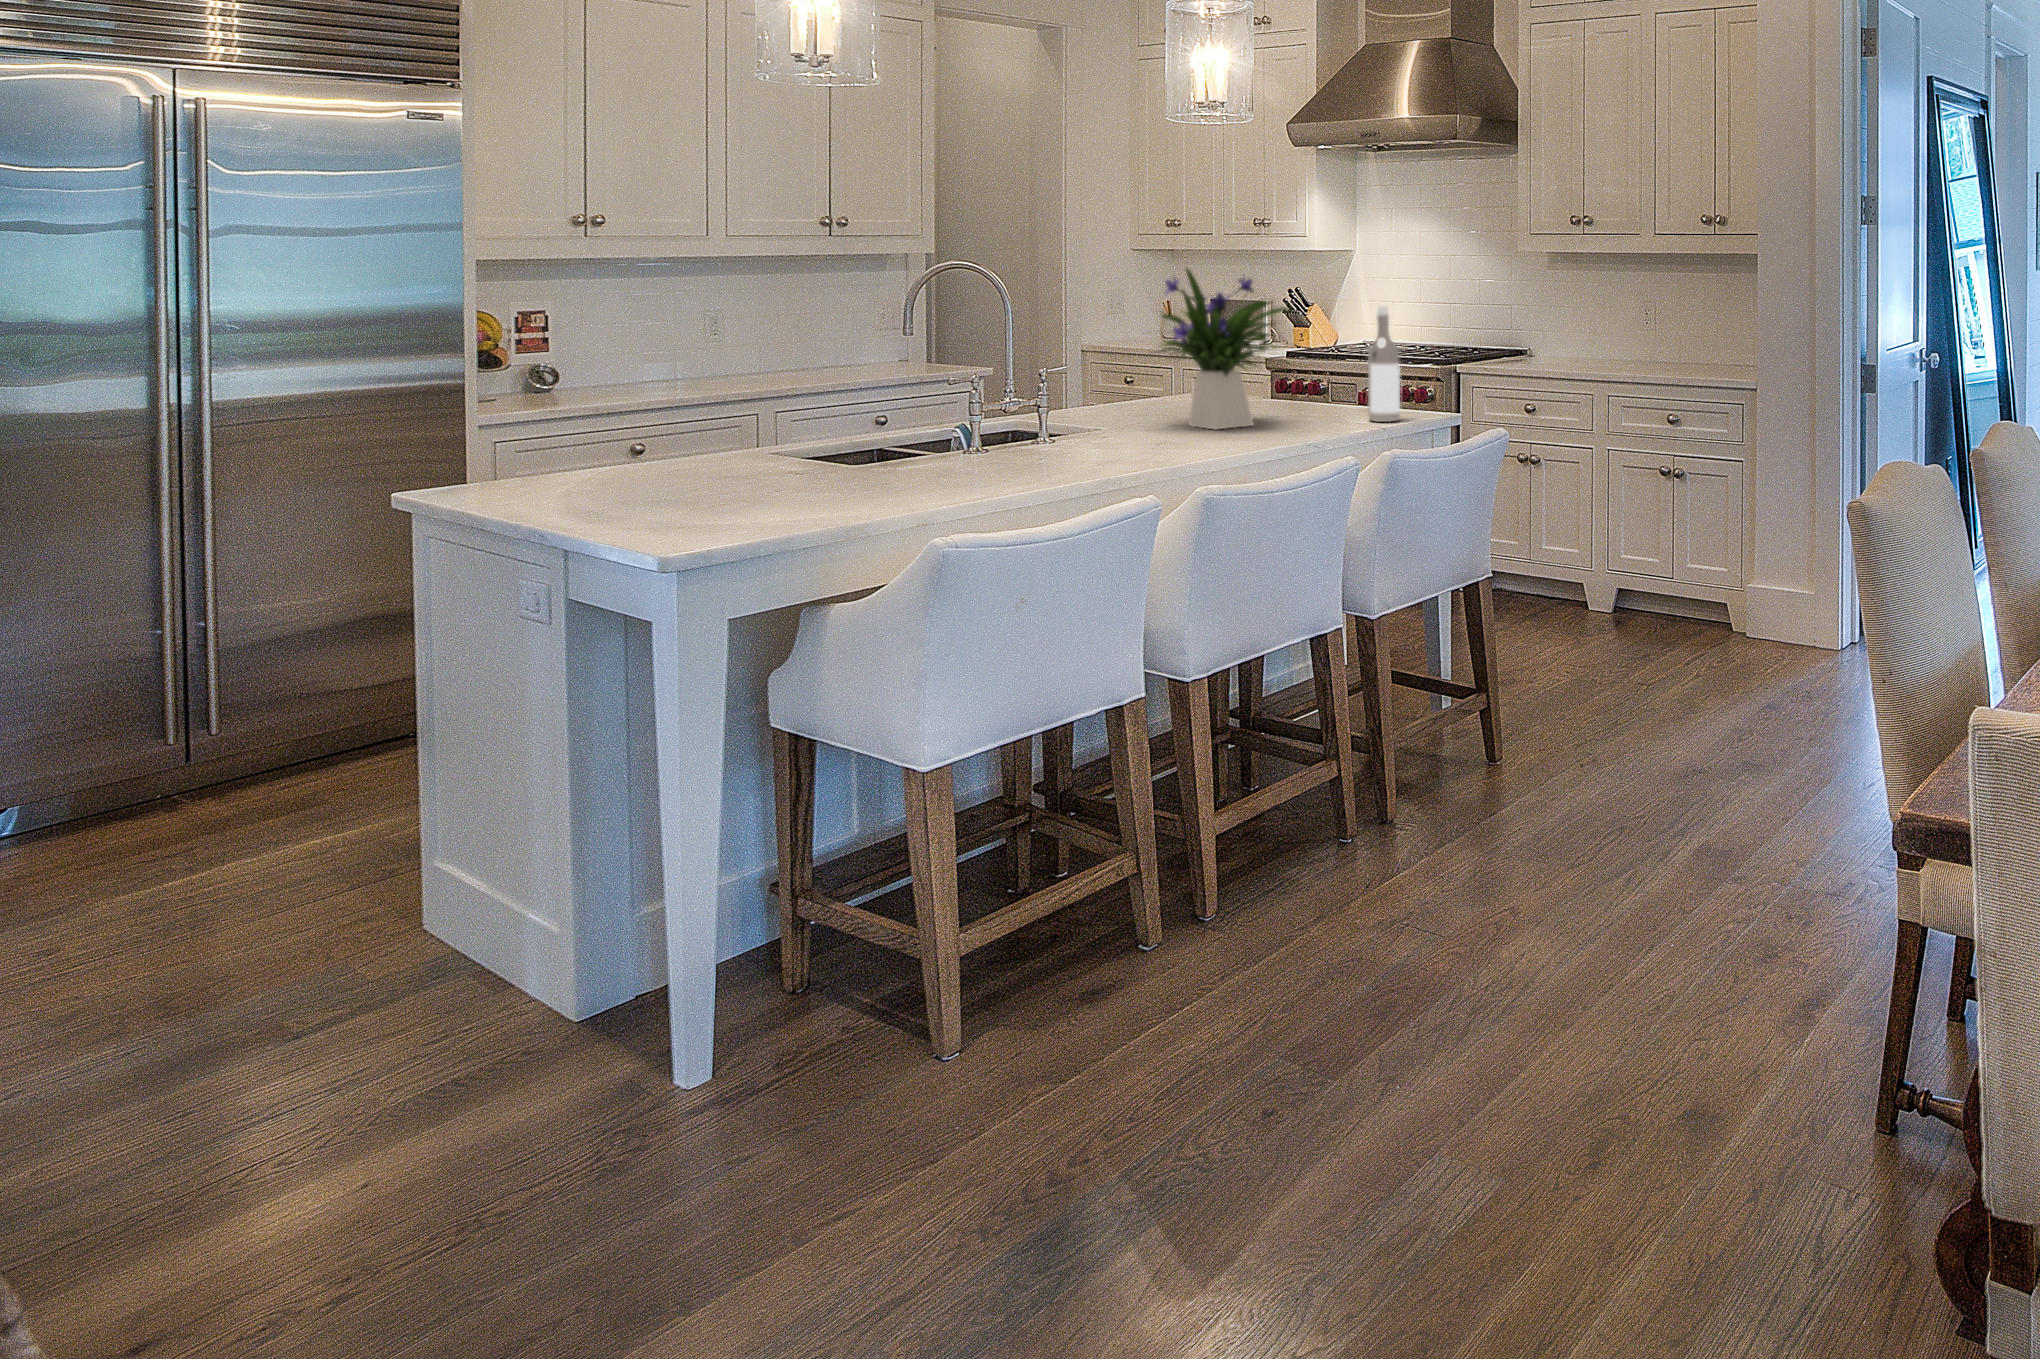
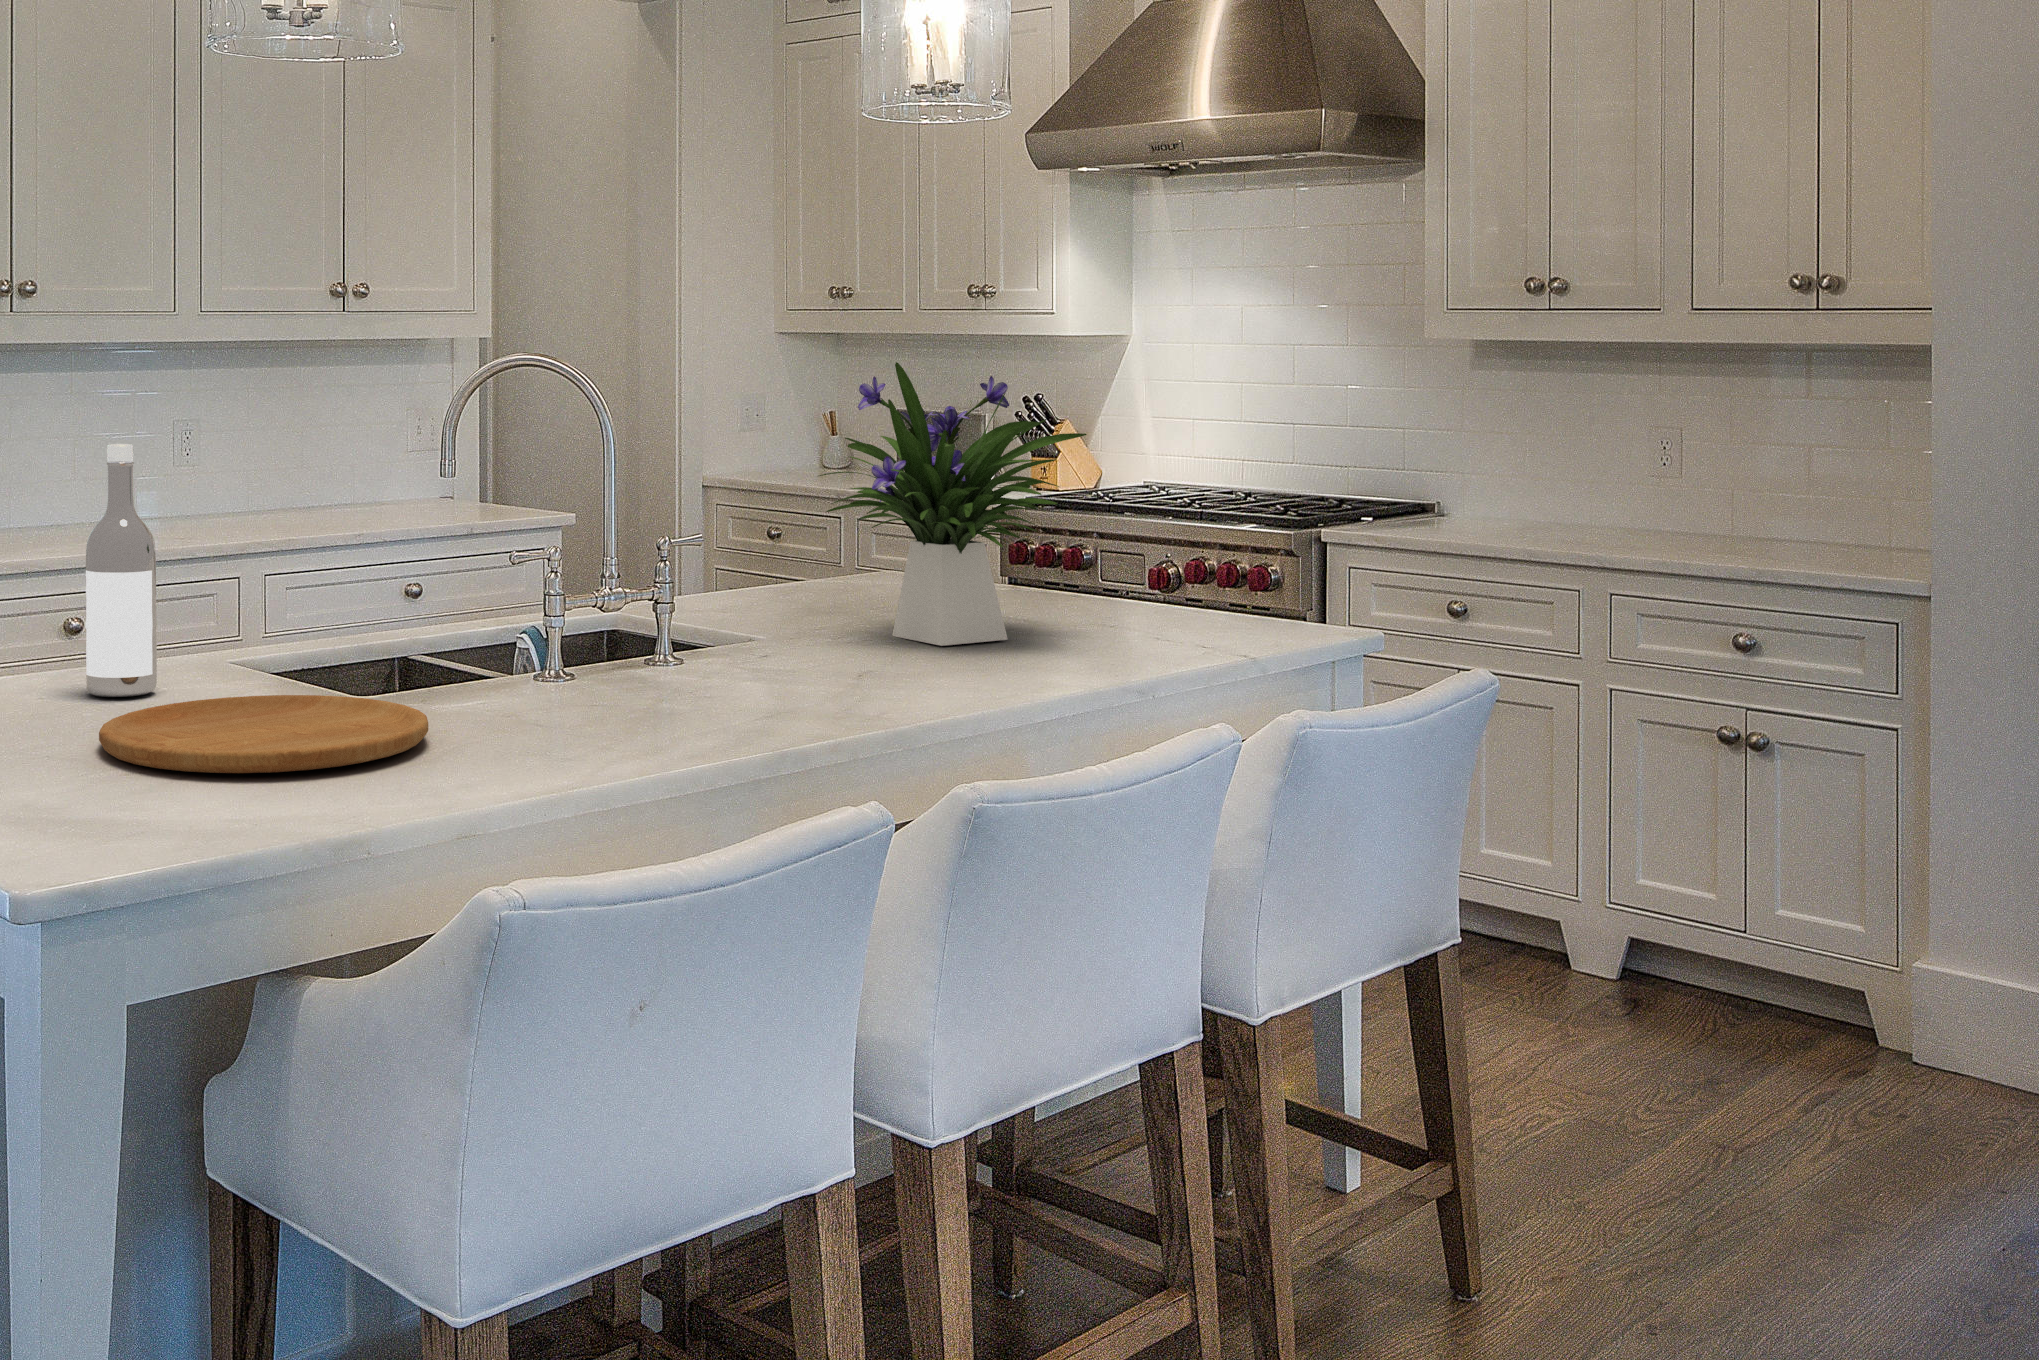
wine bottle: present [1368,306,1400,422] -> present [85,444,157,697]
cutting board: none [702,462,907,500] -> present [99,695,428,773]

